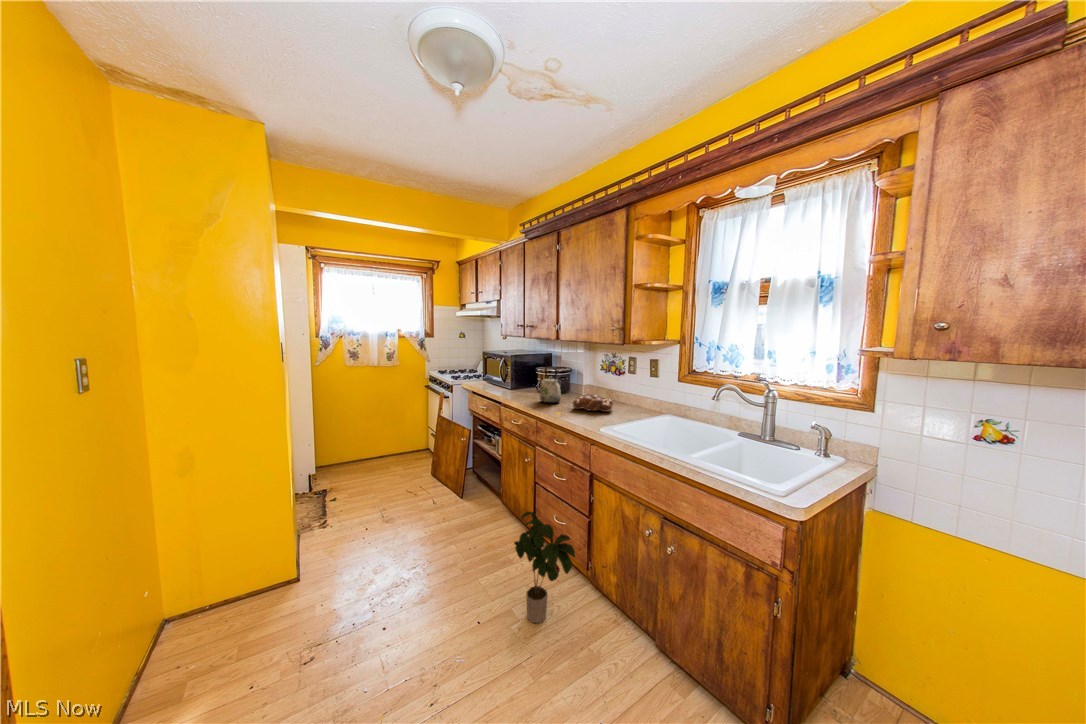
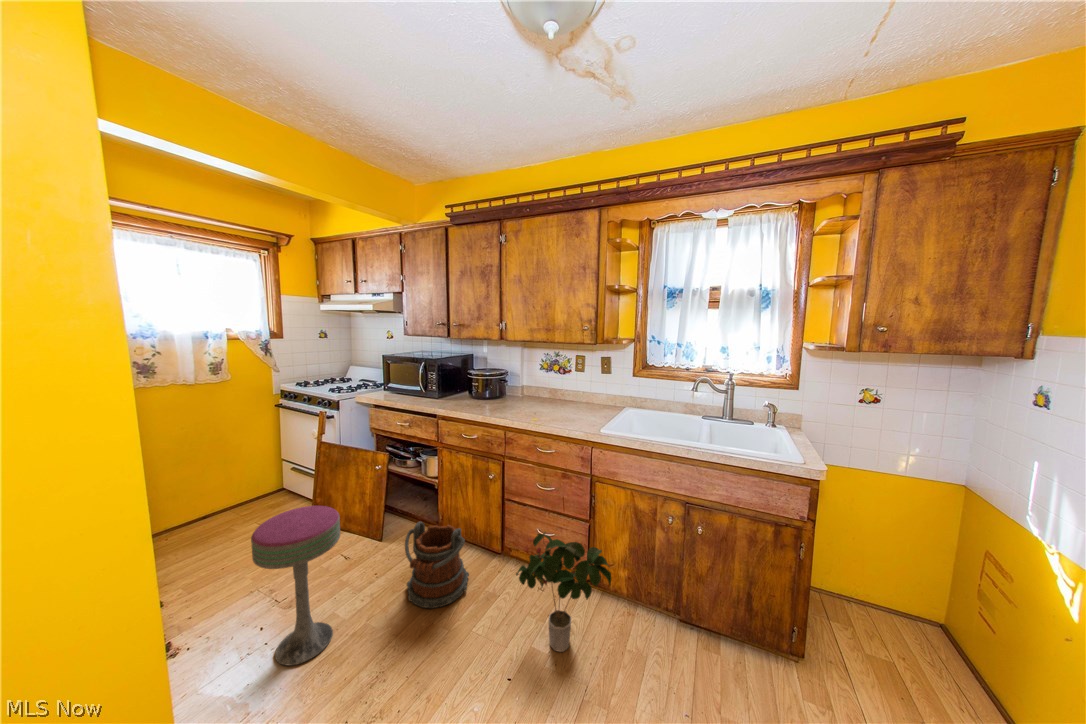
kettle: present [540,366,561,403] -> none [487,369,515,410]
bread loaf: present [573,395,613,412] -> none [537,396,578,413]
bar stool: none [353,452,408,556] -> present [251,506,340,666]
bucket: none [452,484,504,555] -> present [405,522,469,608]

